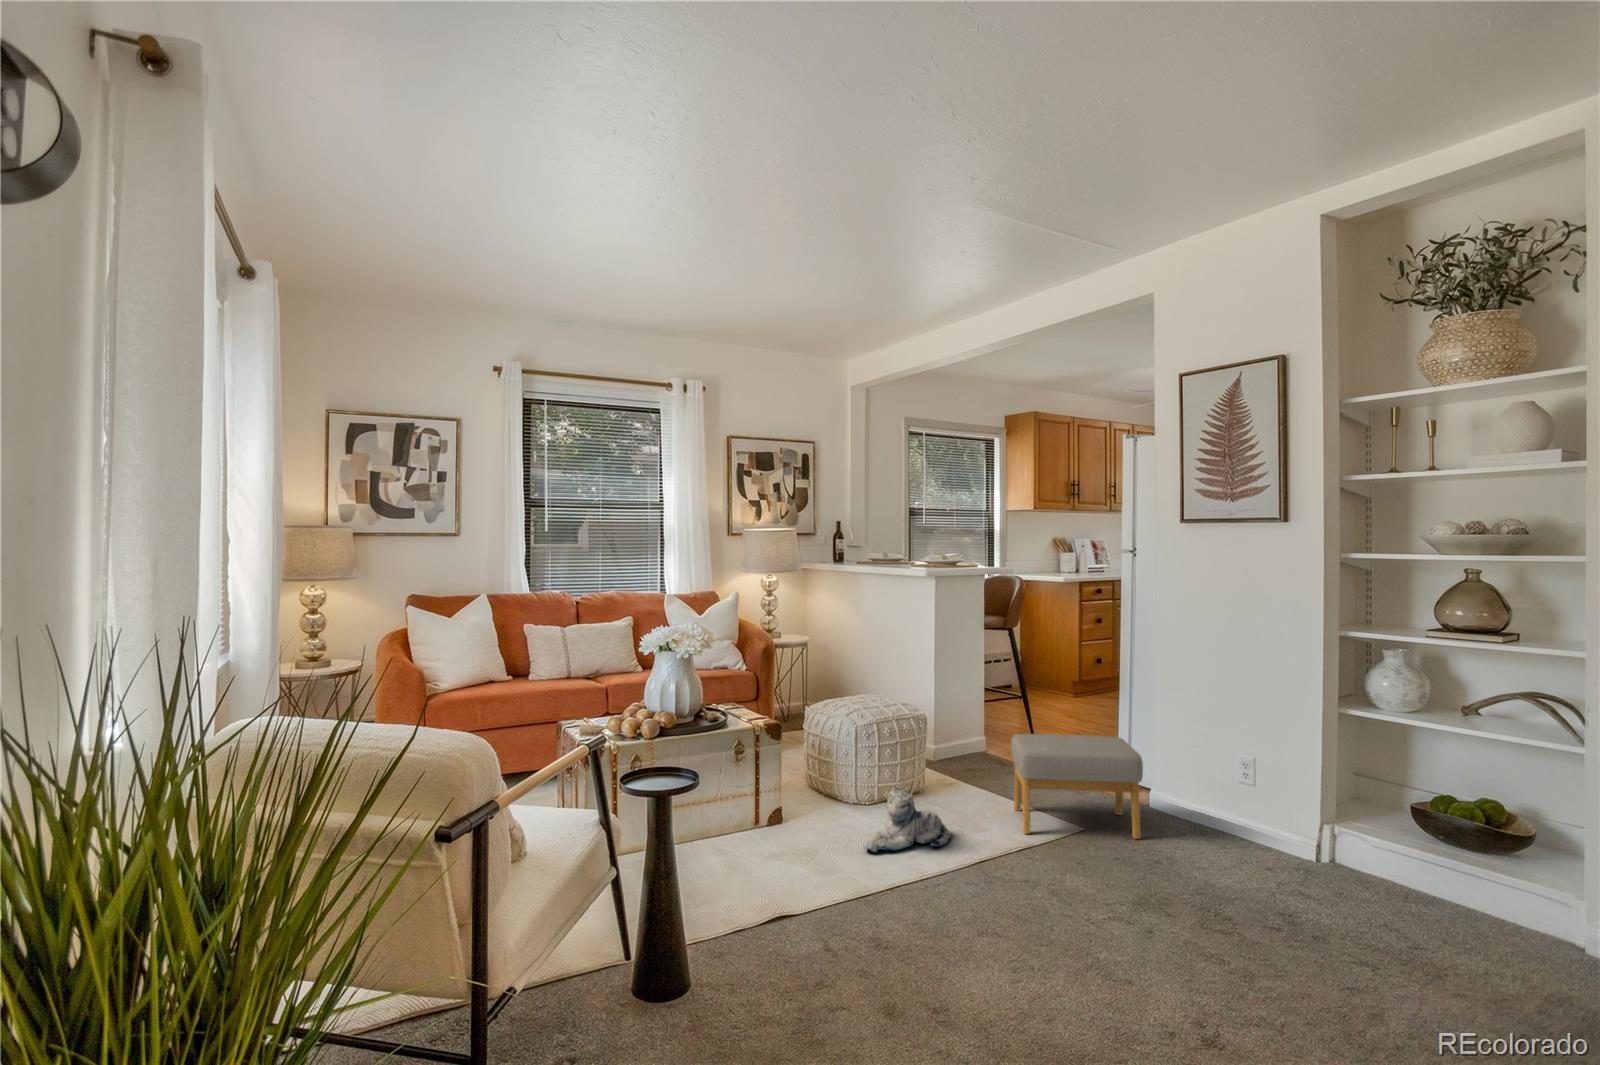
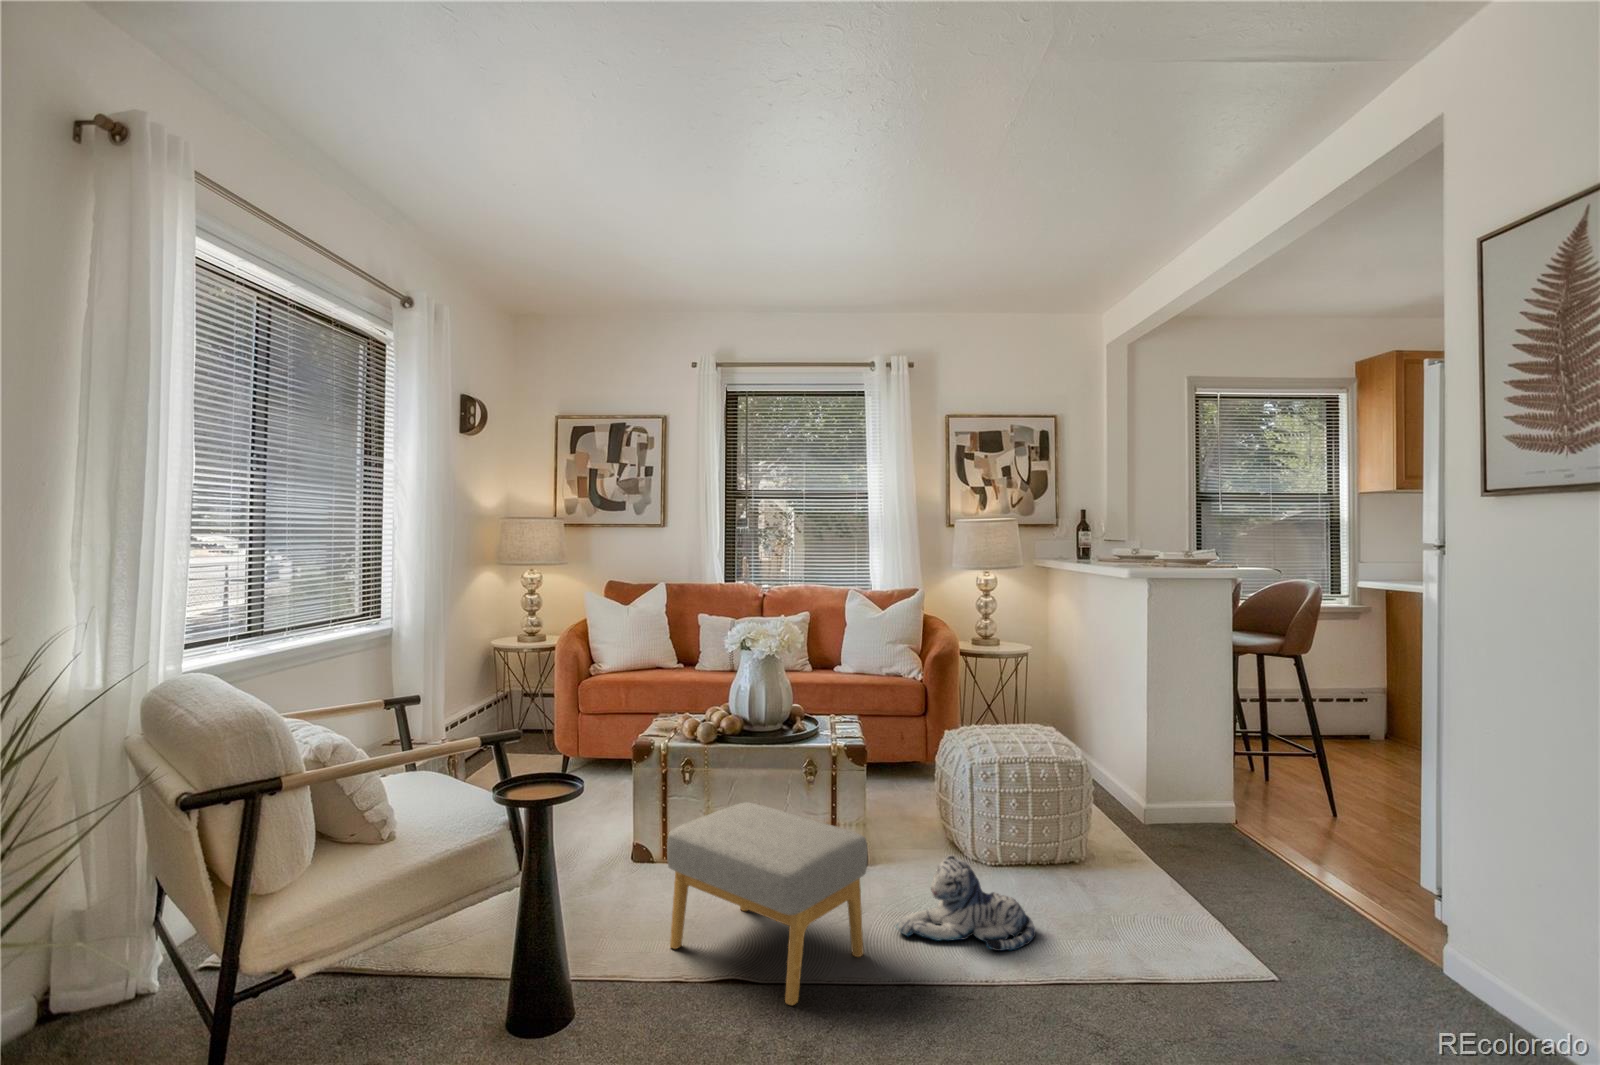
footstool: present [1011,734,1143,839] -> present [667,802,868,1005]

